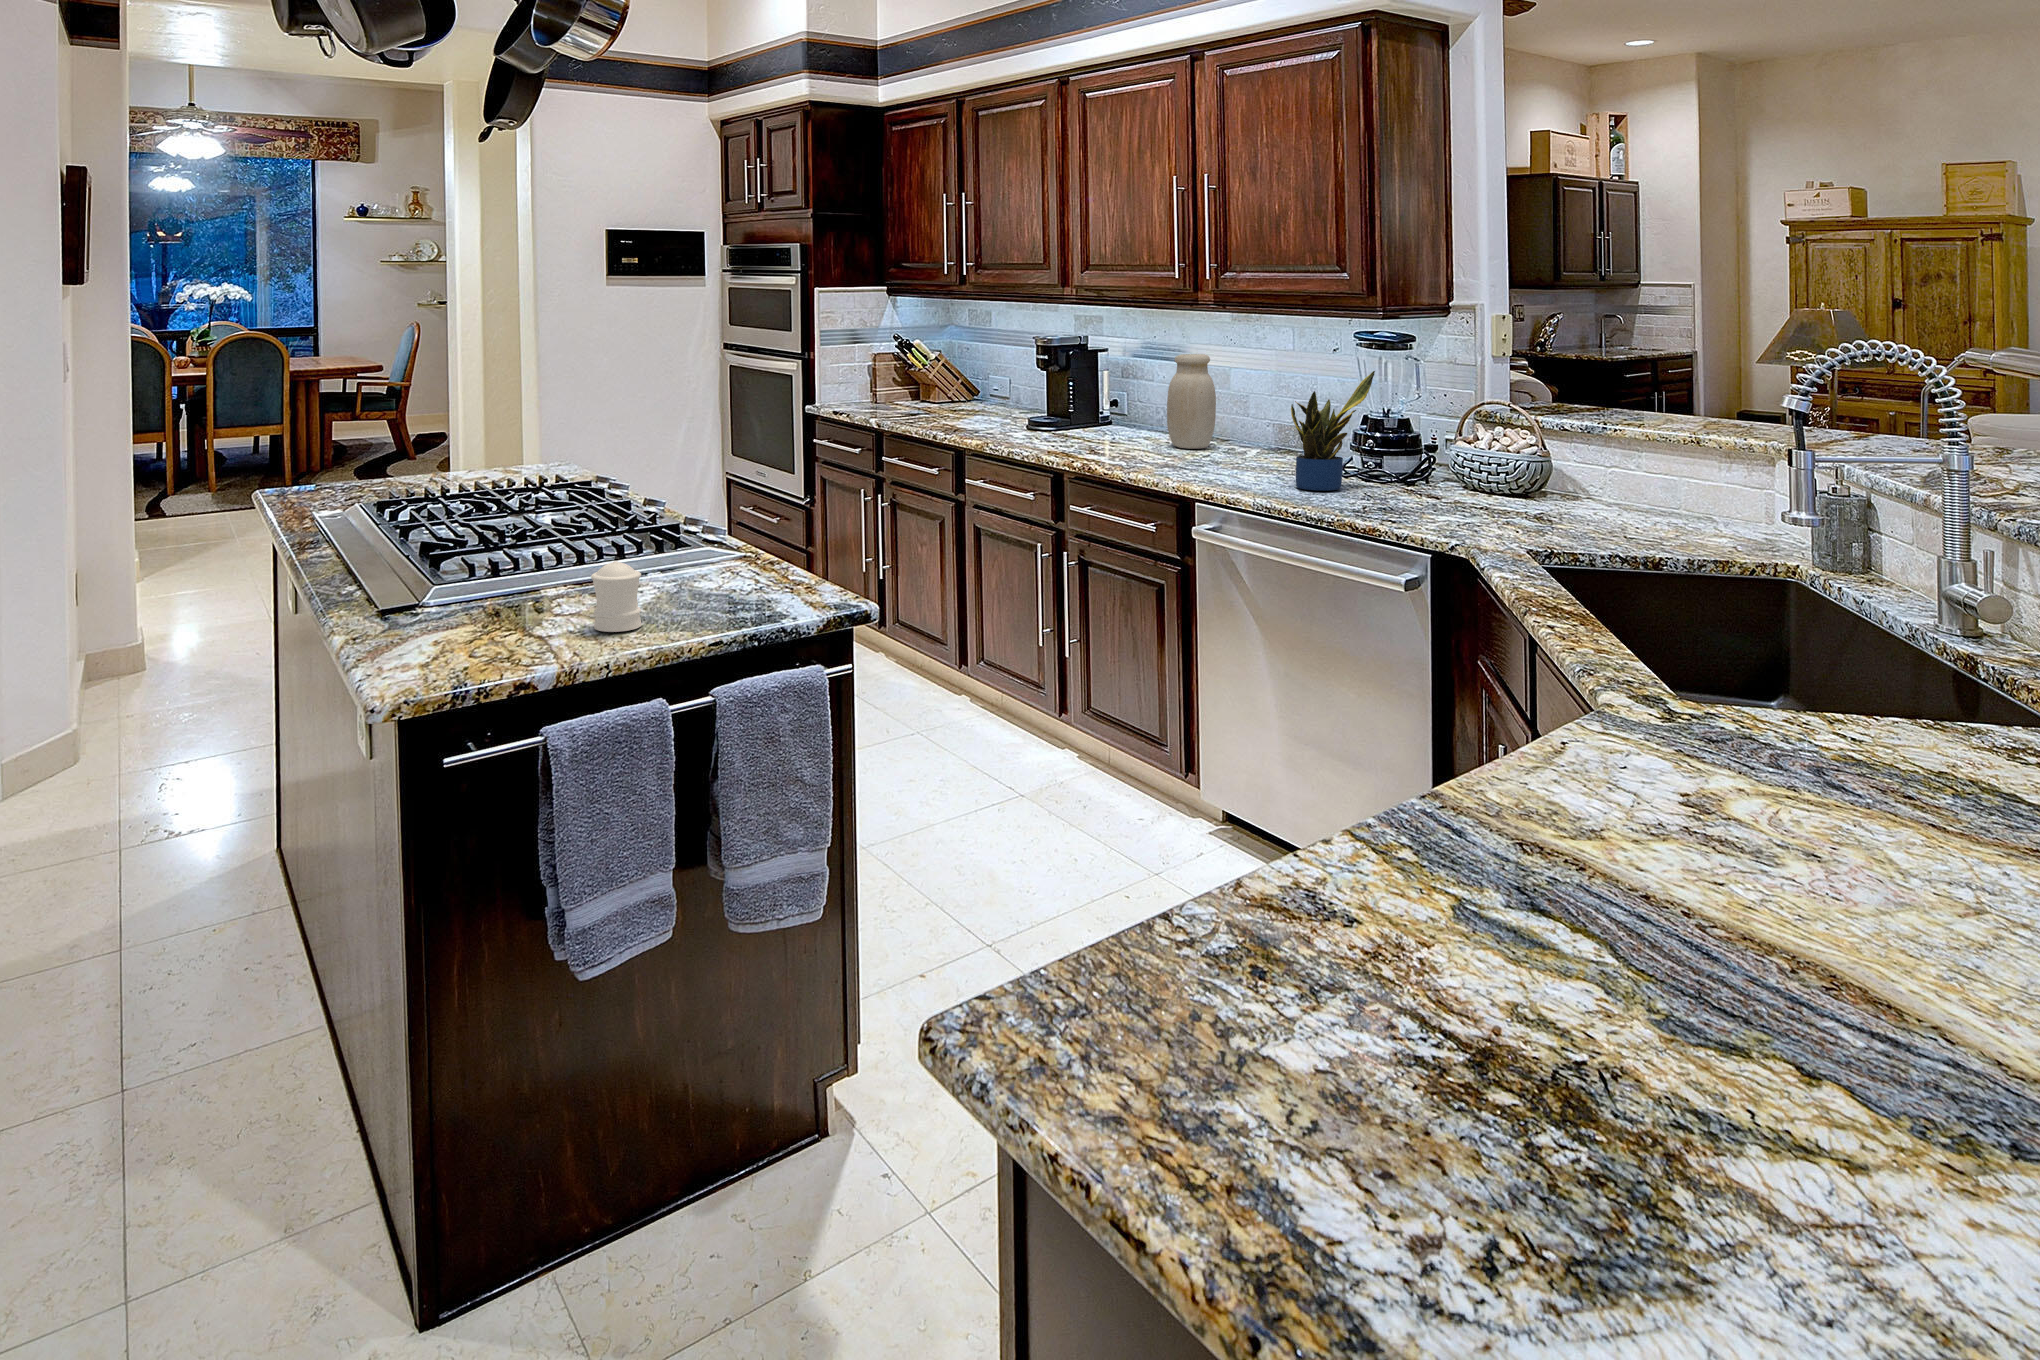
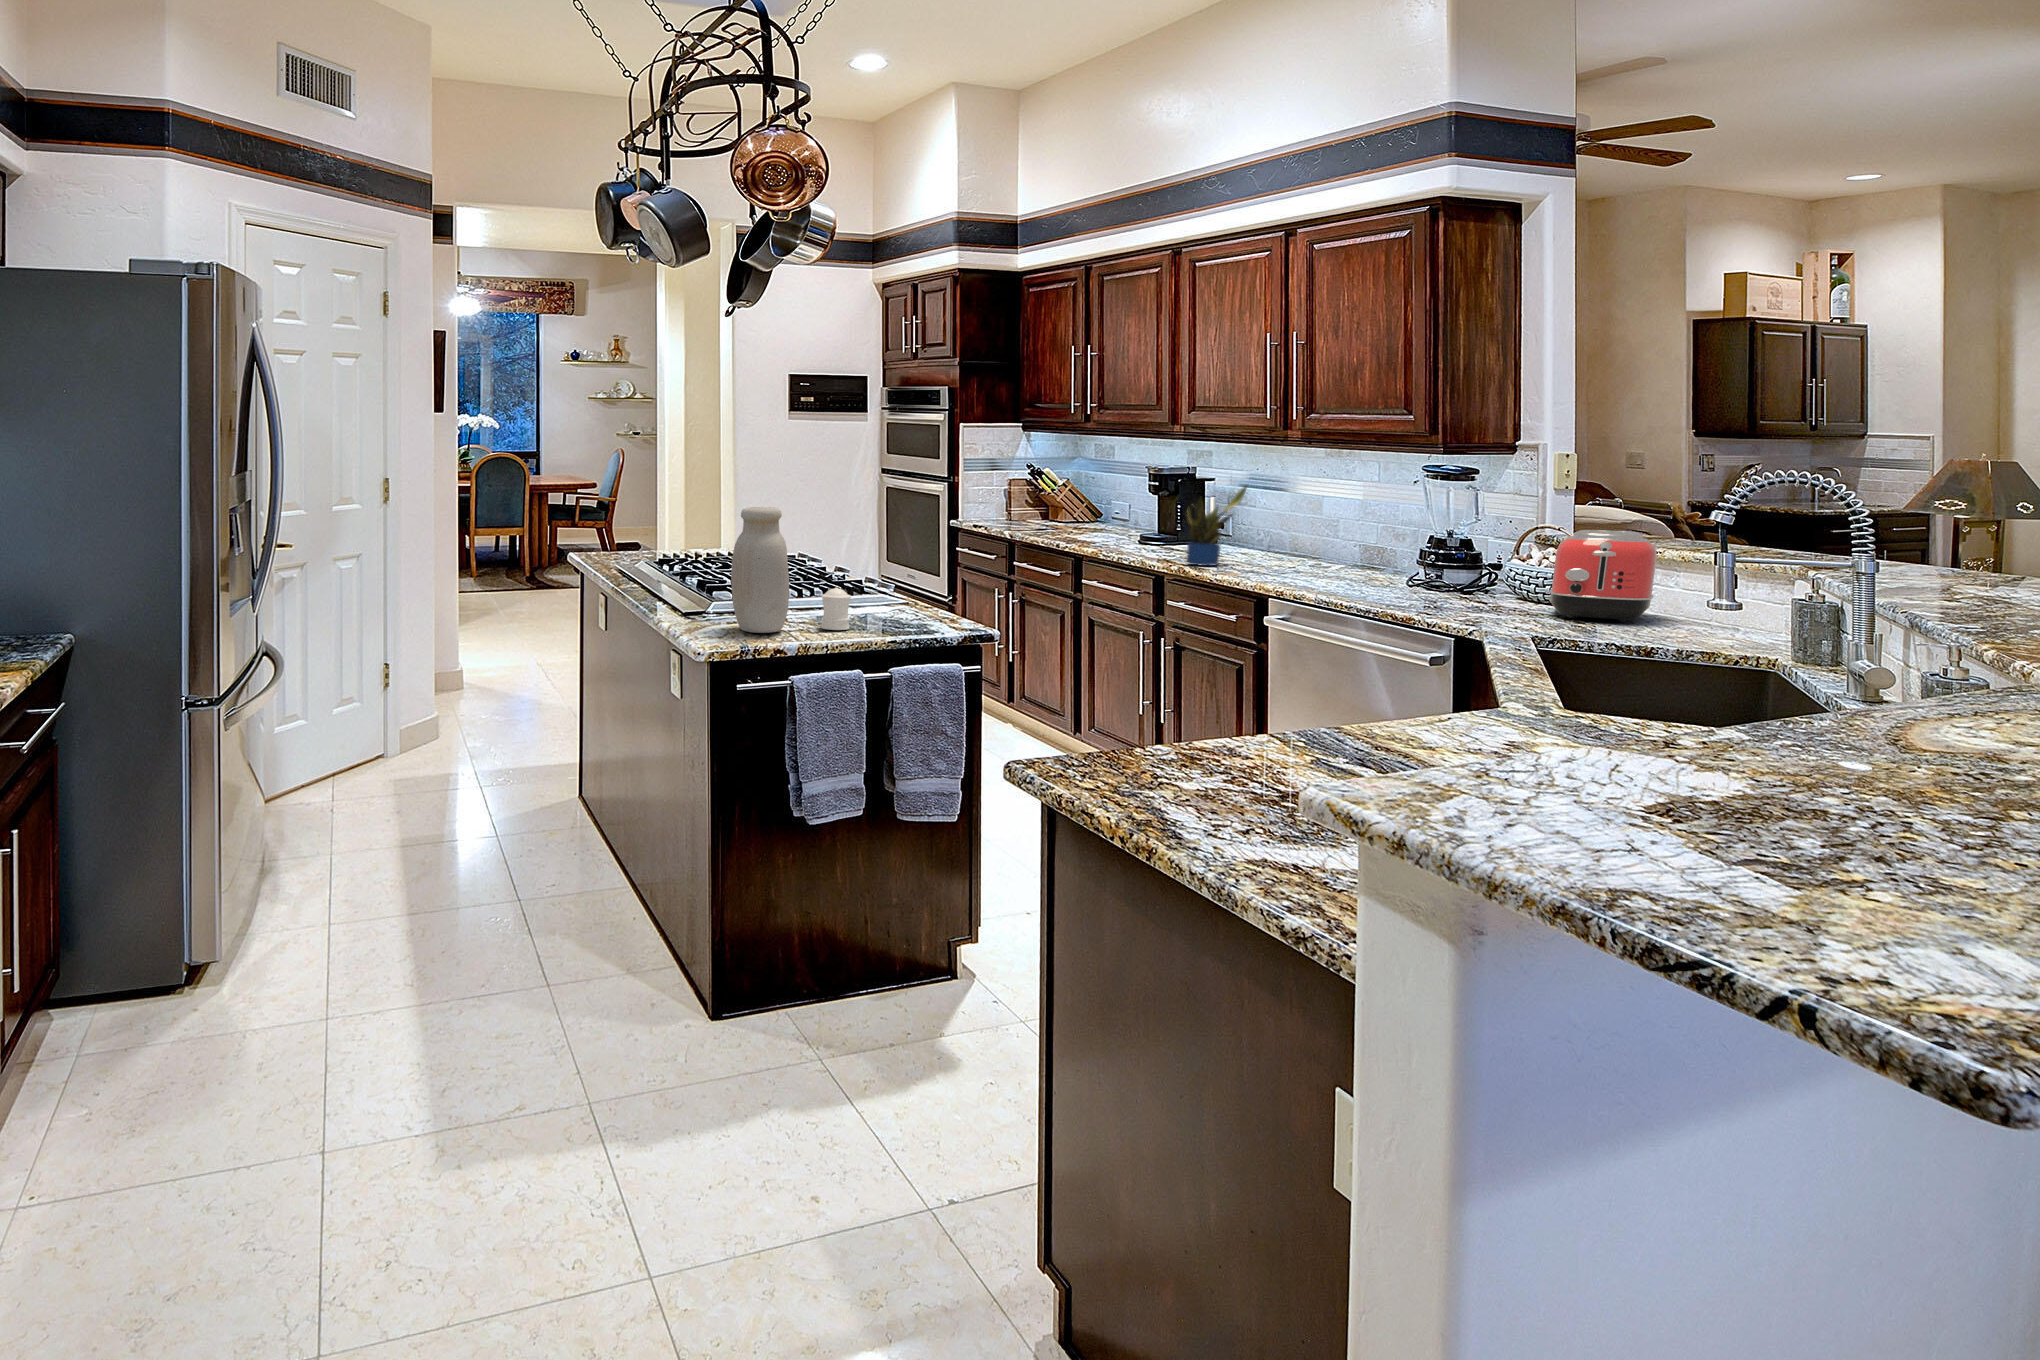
jar: present [1167,354,1216,449] -> present [731,507,789,633]
potted plant: present [1291,371,1375,491] -> present [1187,485,1247,566]
toaster: none [1530,413,1652,528] -> present [1549,530,1657,622]

